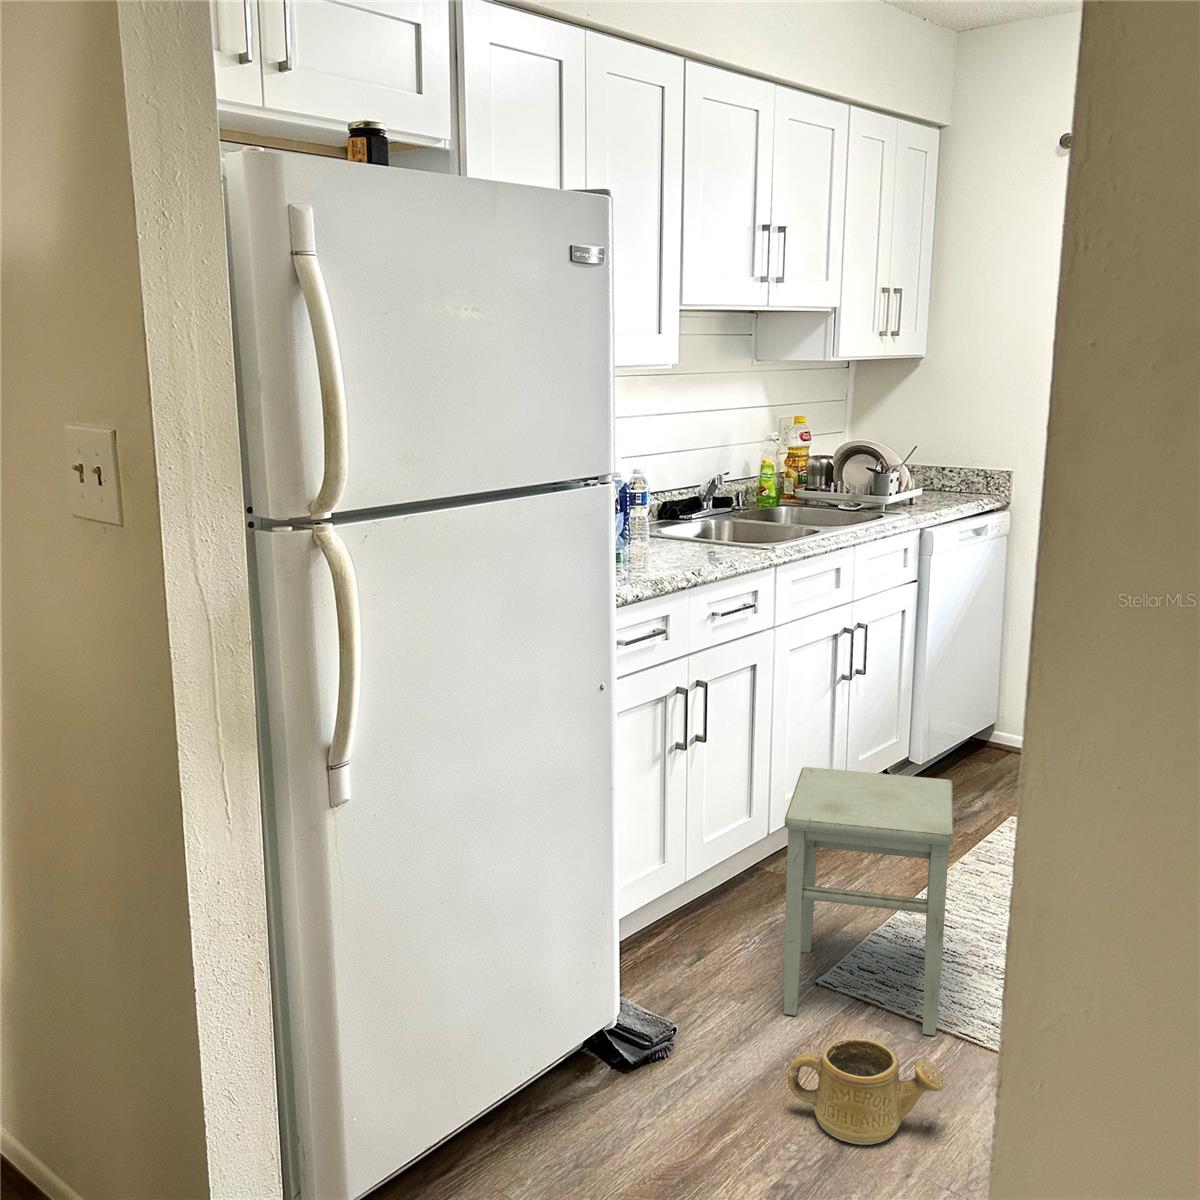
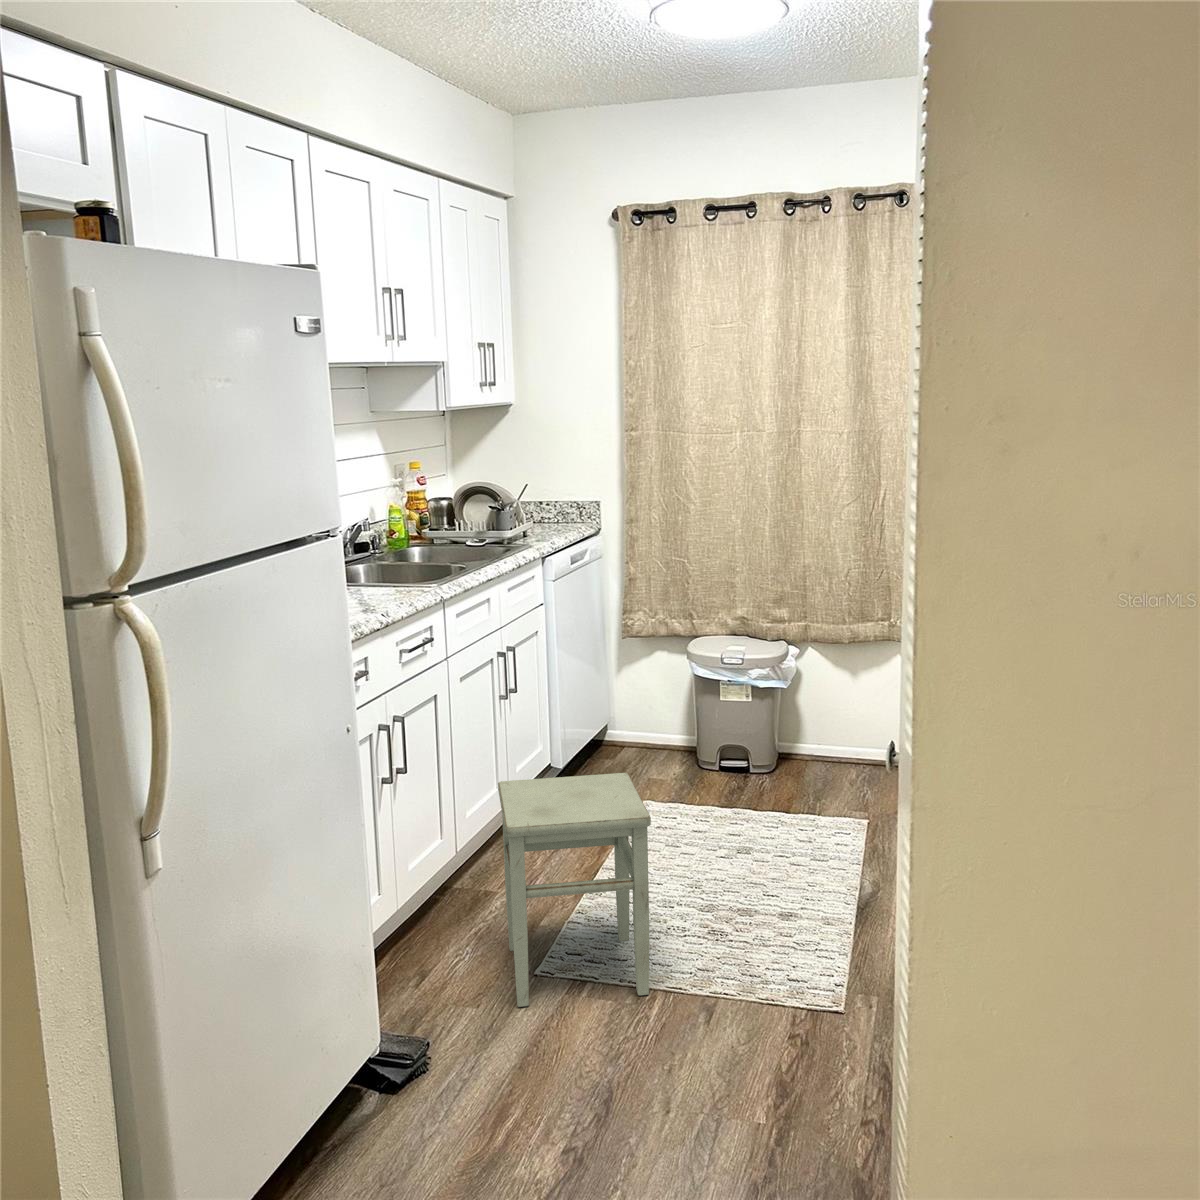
watering can: present [788,1038,945,1145] -> none [550,1006,682,1099]

